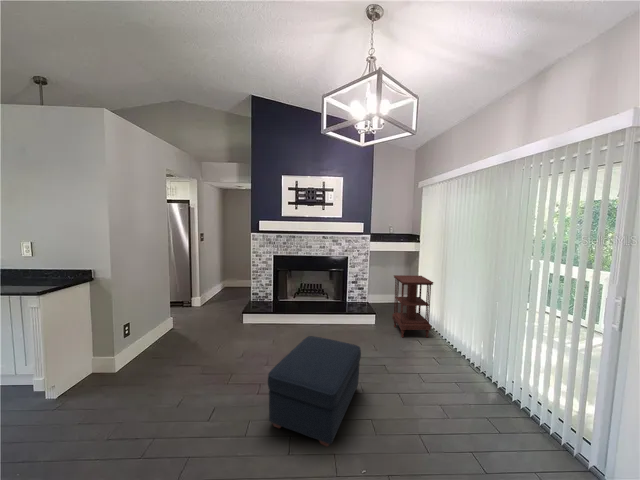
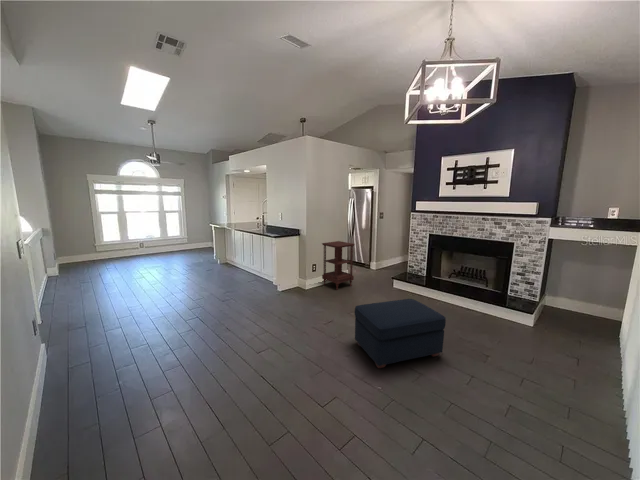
side table: present [392,275,433,338] -> present [322,241,354,290]

